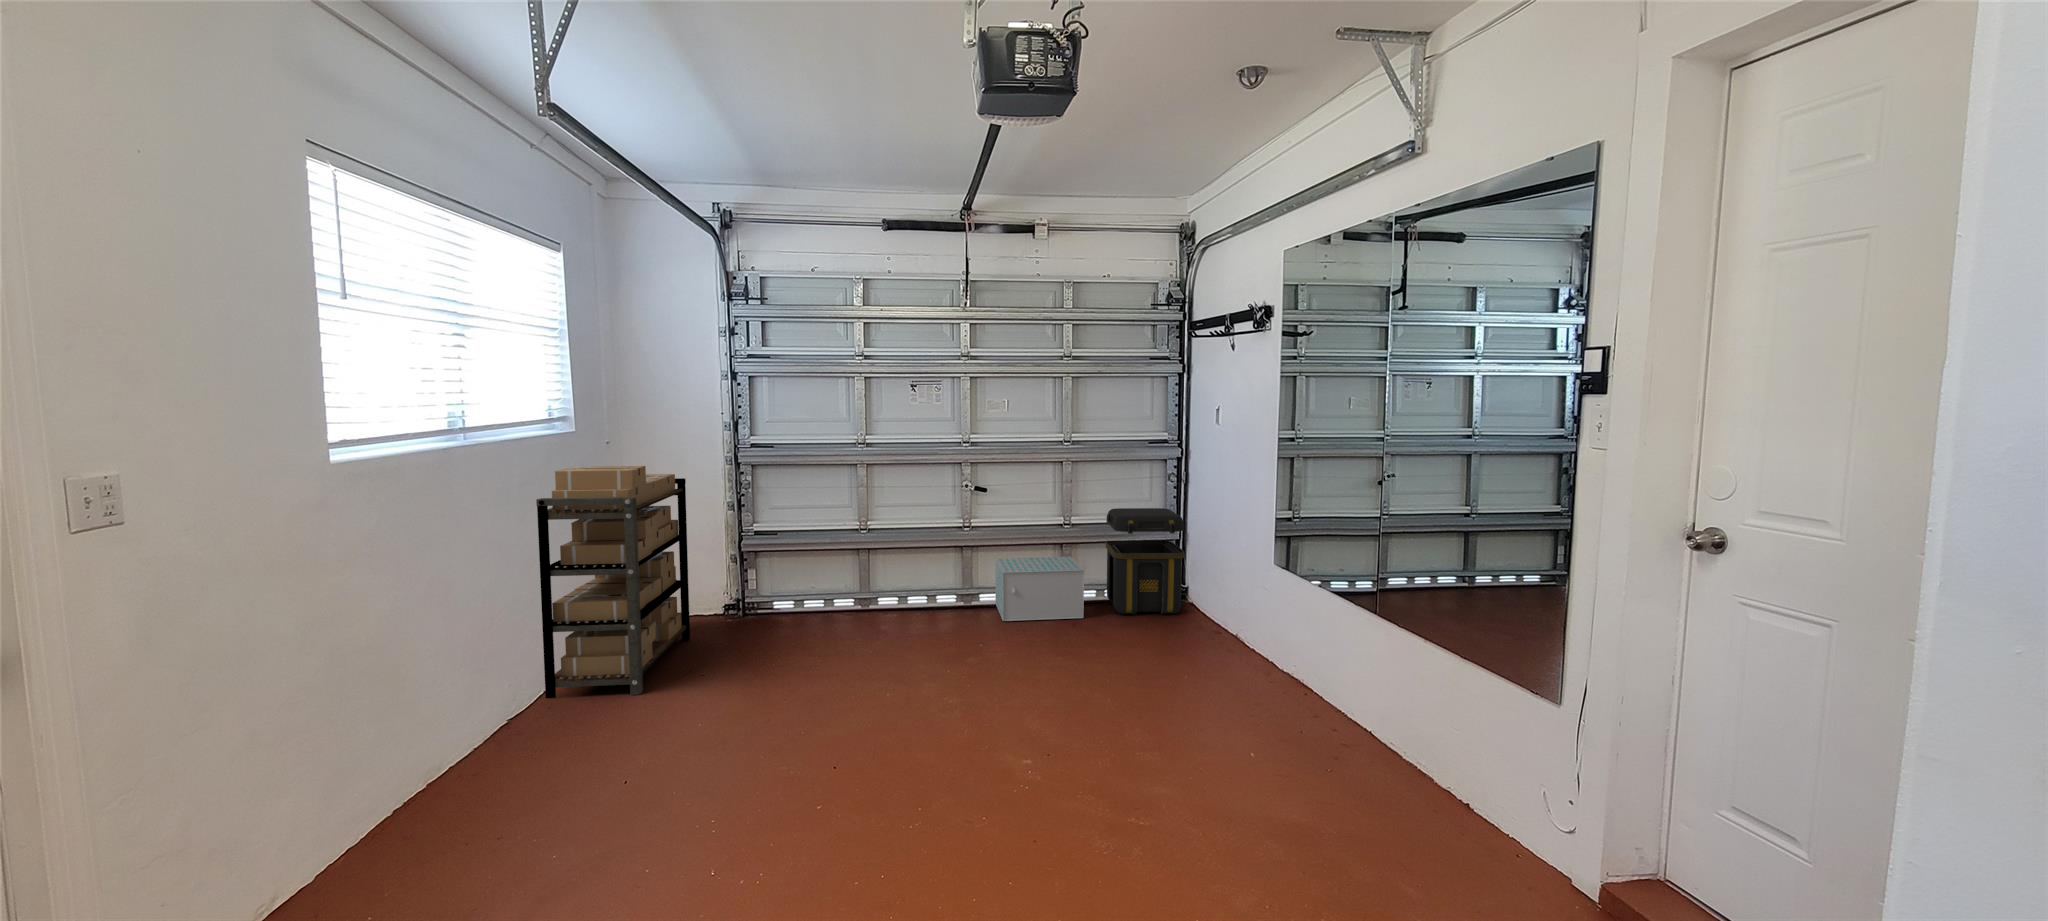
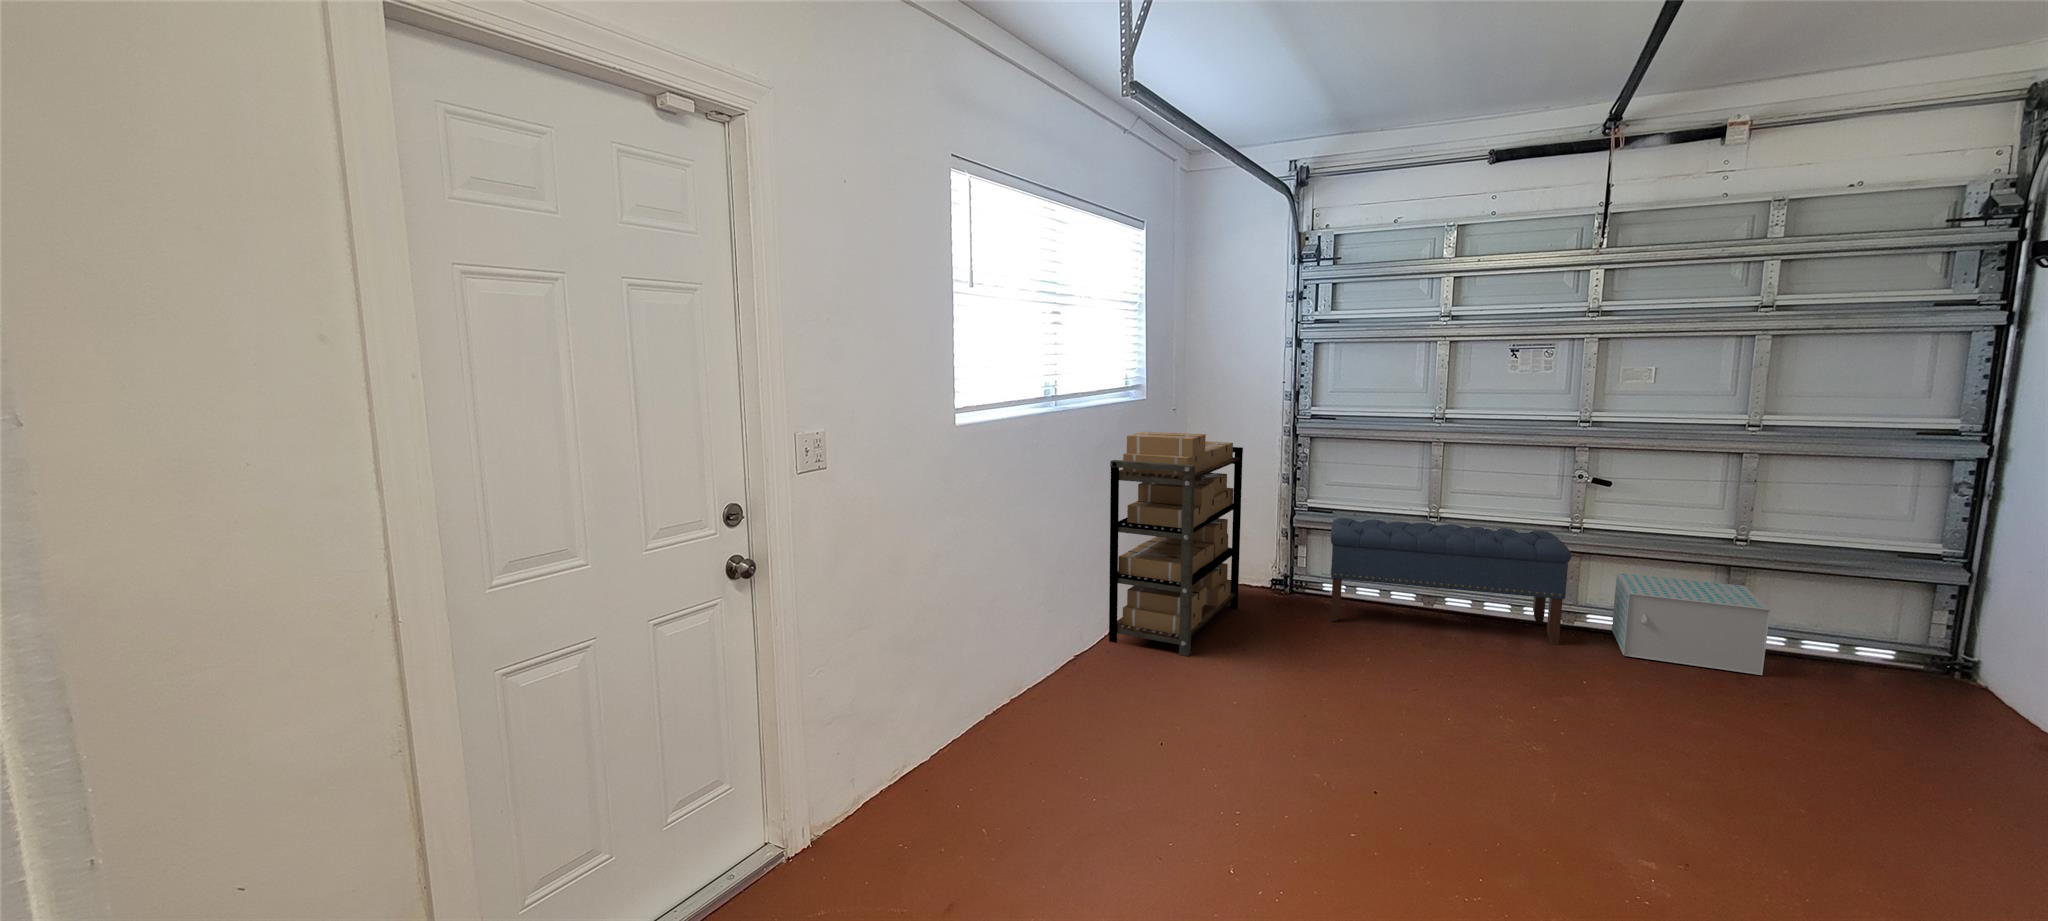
toolbox: present [1106,508,1185,614] -> none [1807,527,1988,700]
bench: none [776,532,964,635] -> present [1331,518,1571,645]

